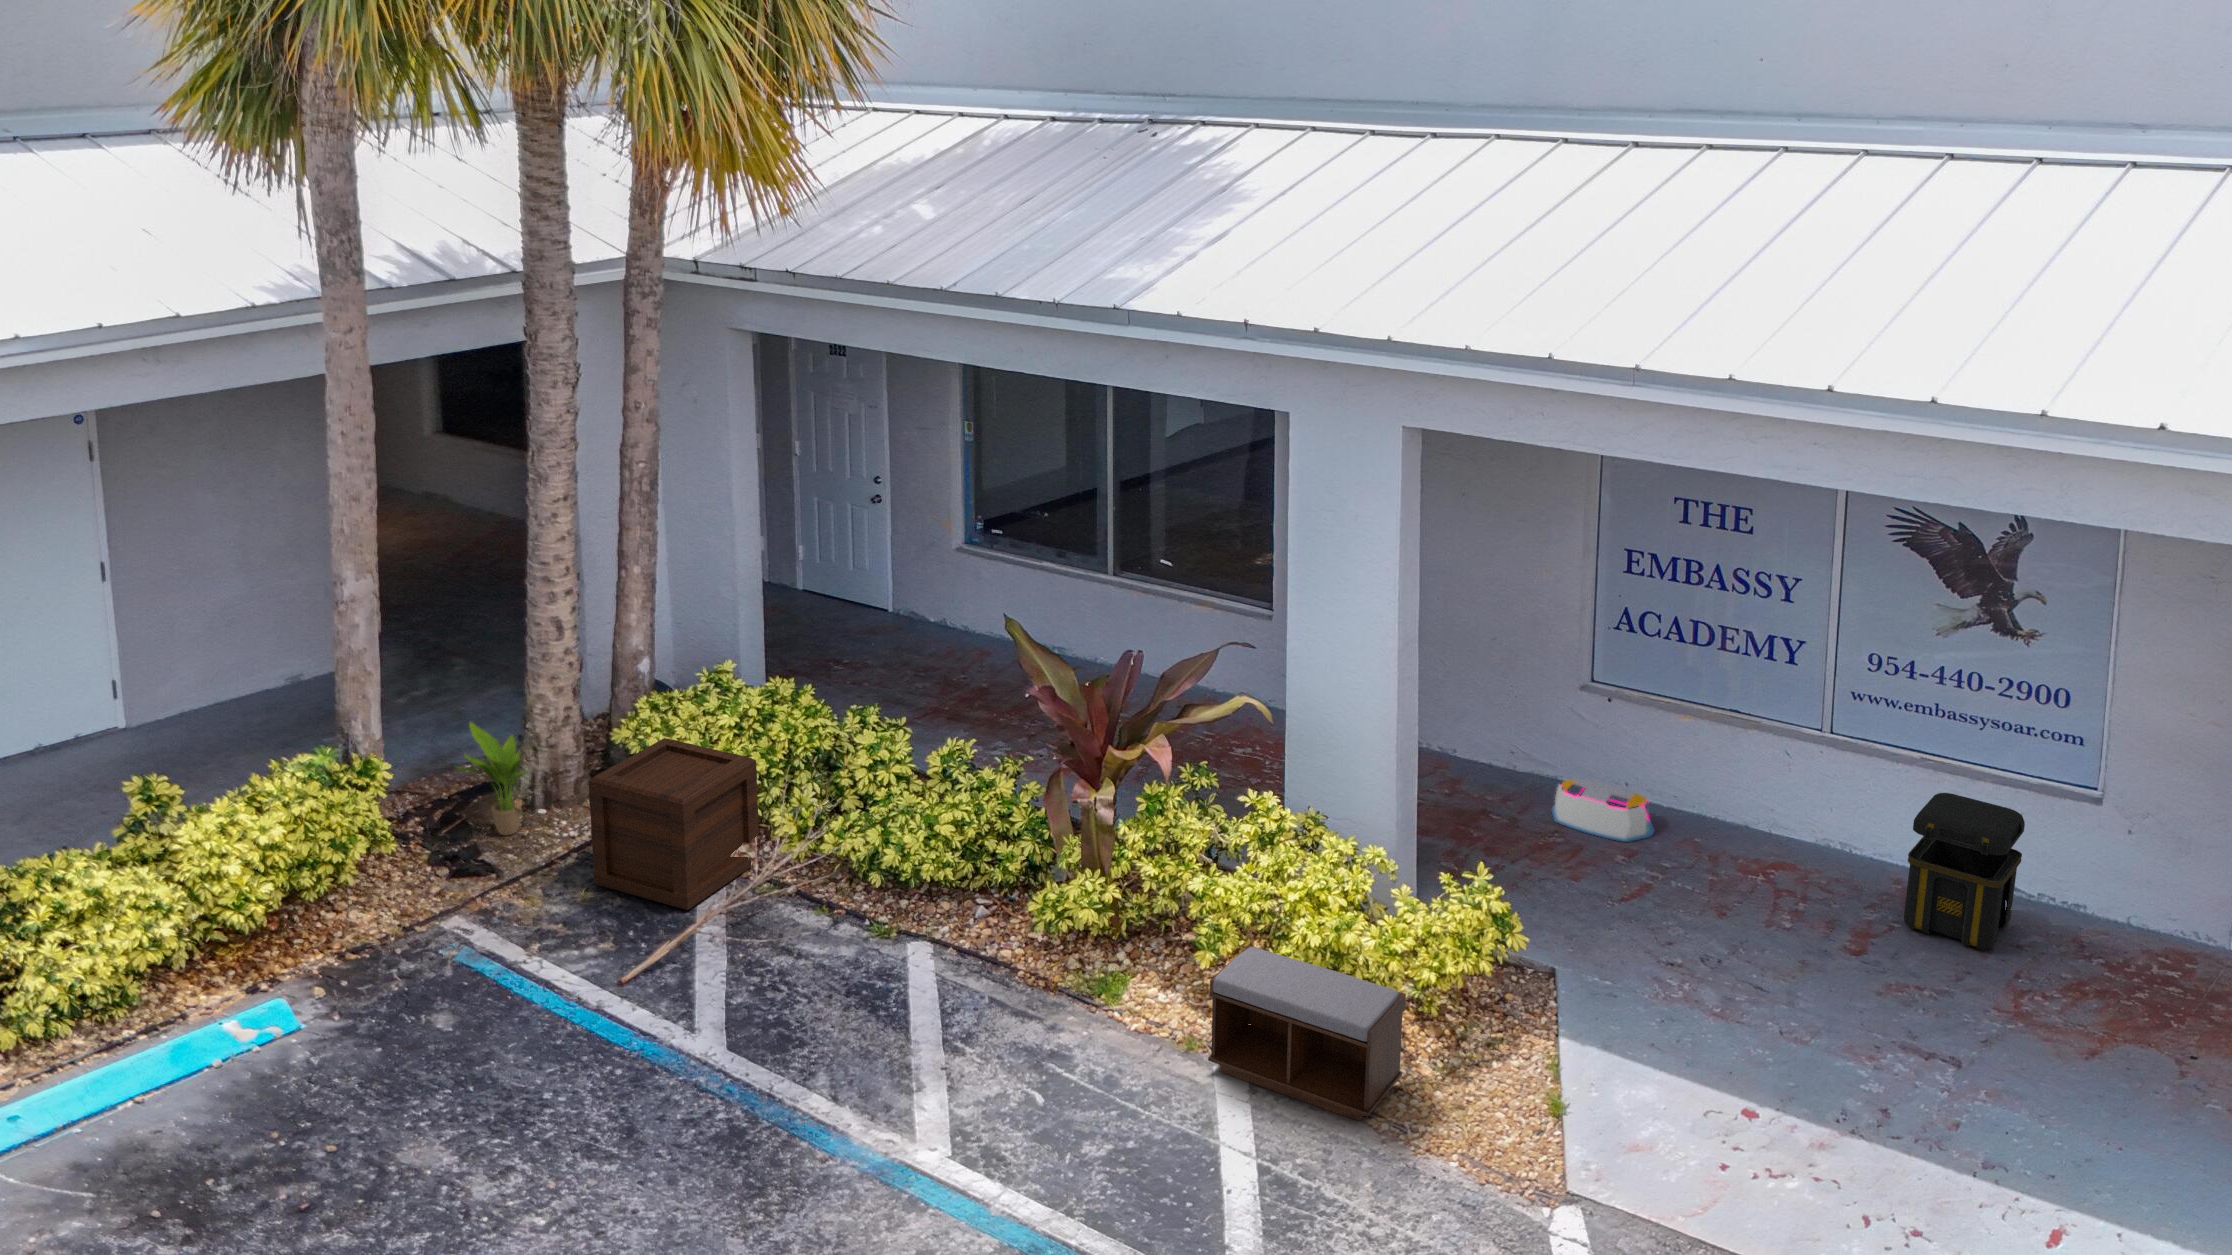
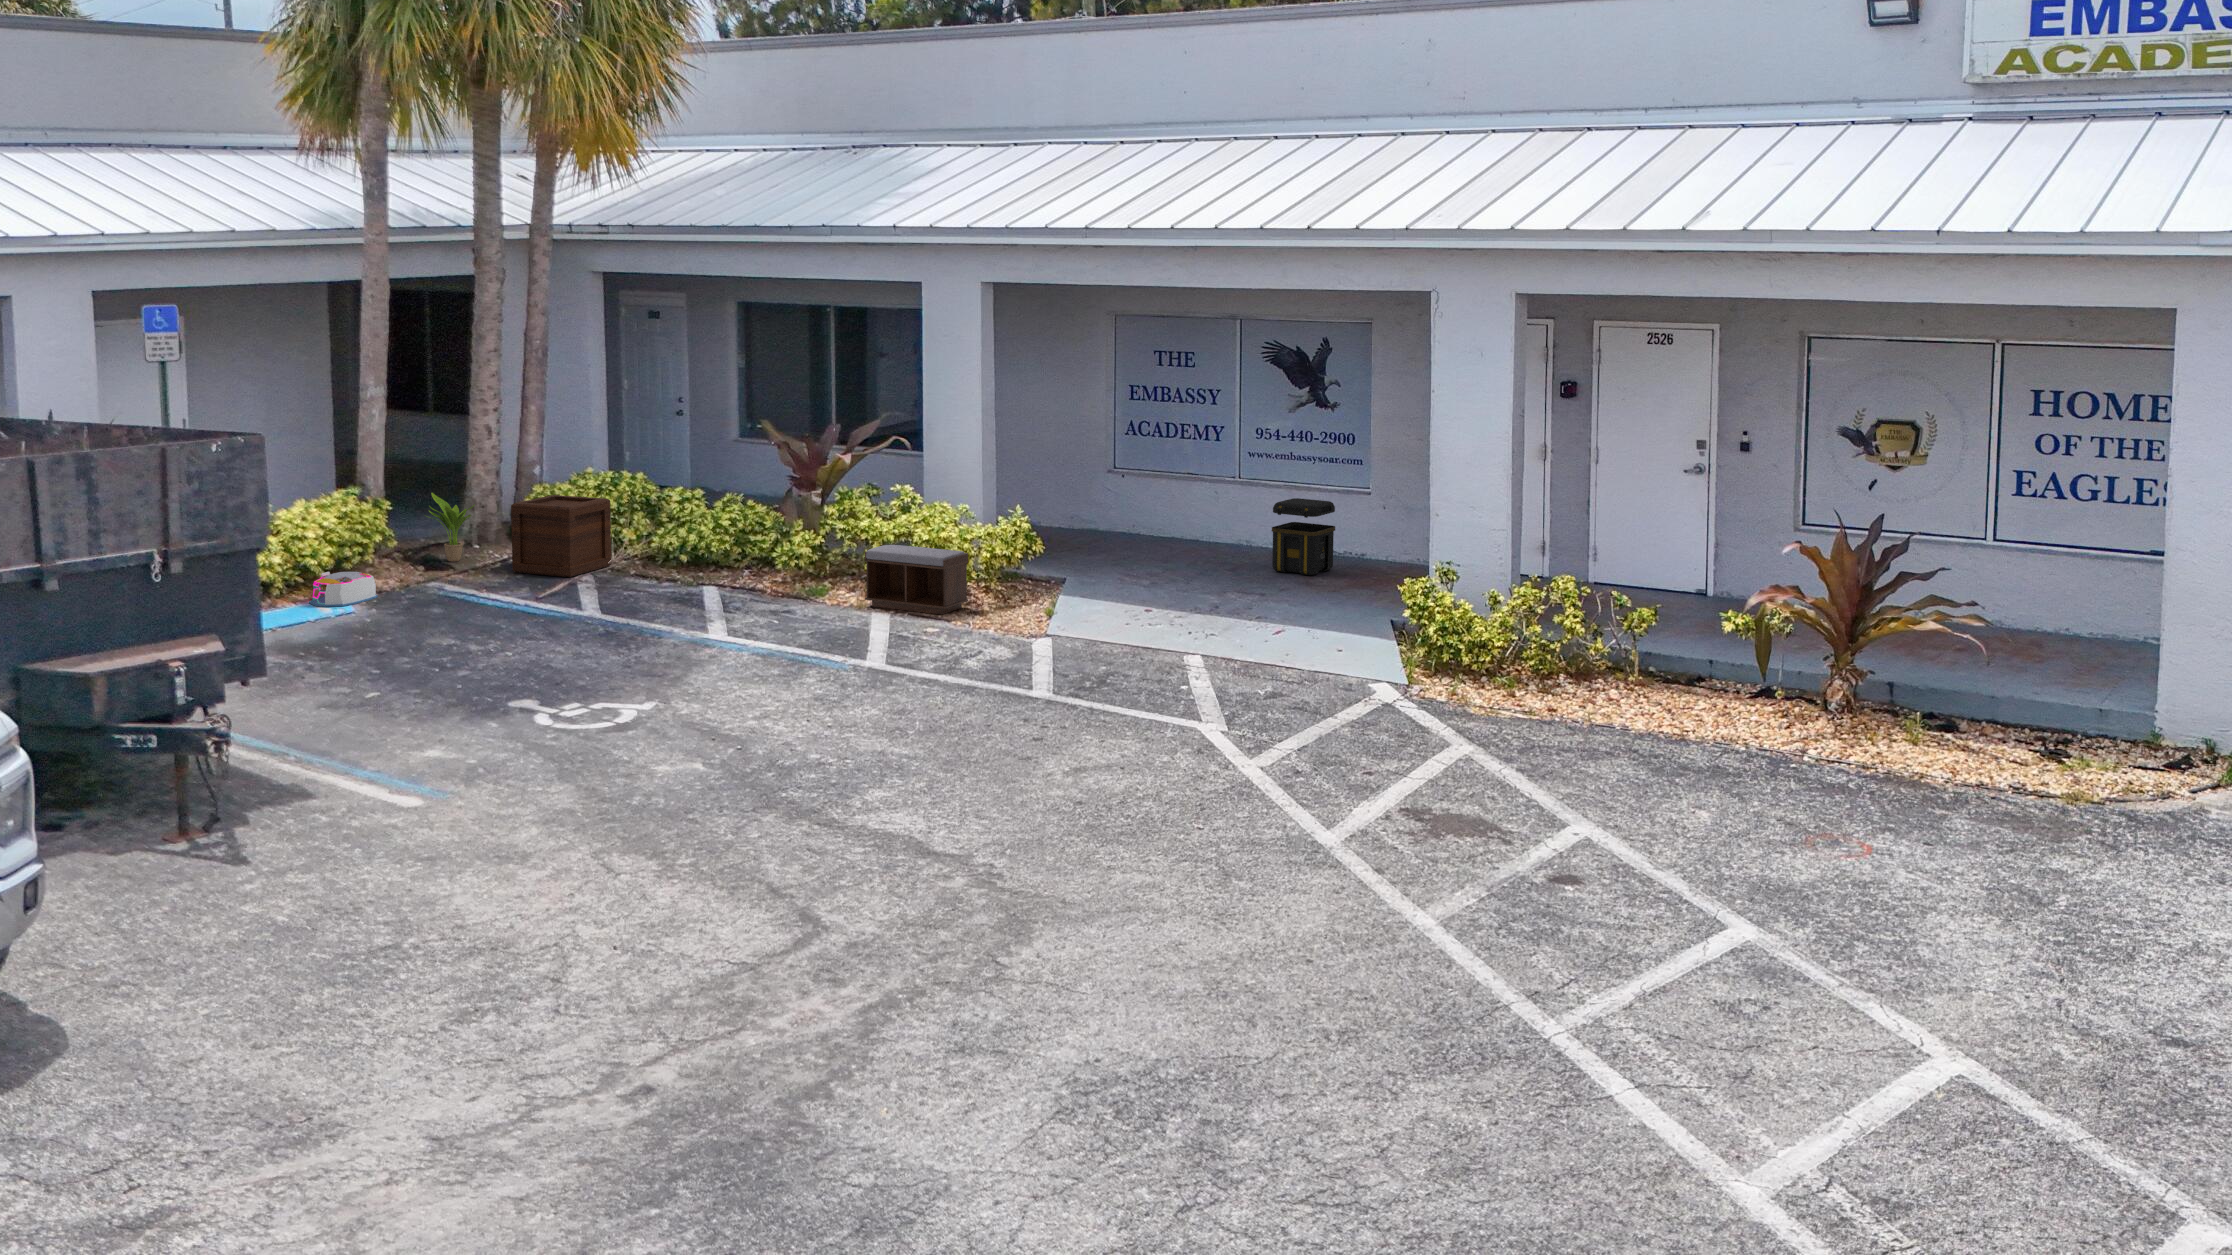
storage bin: present [1552,778,1654,842] -> present [309,572,378,607]

